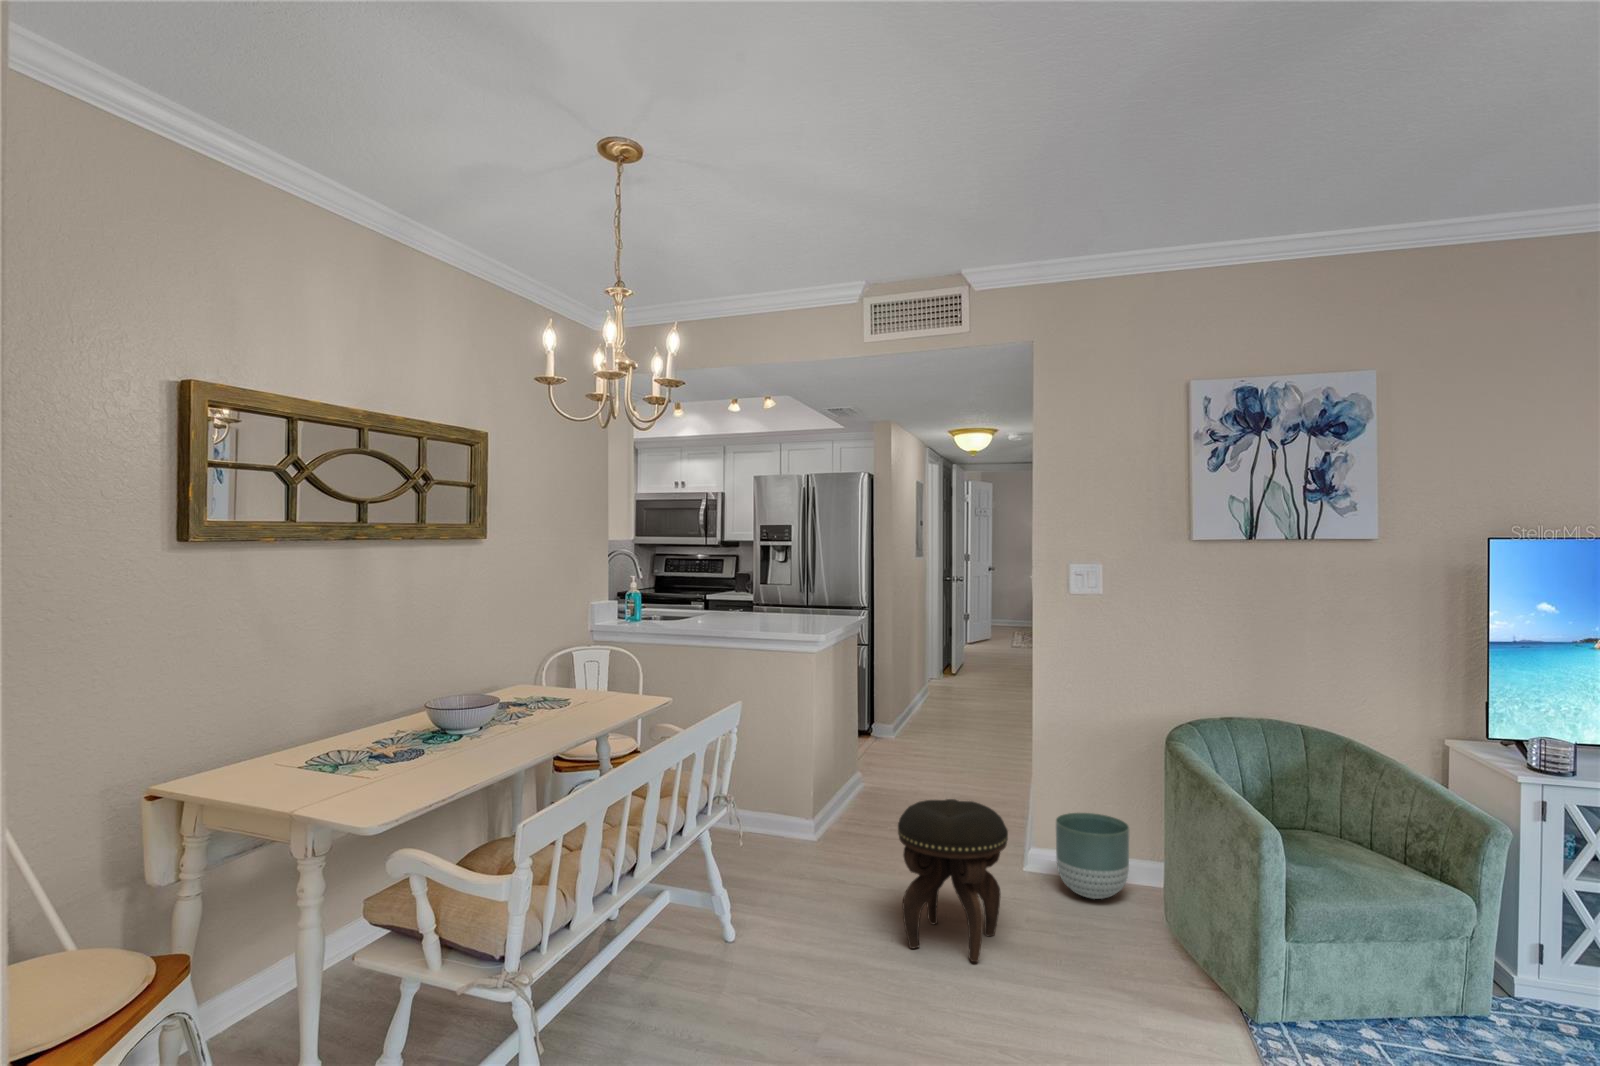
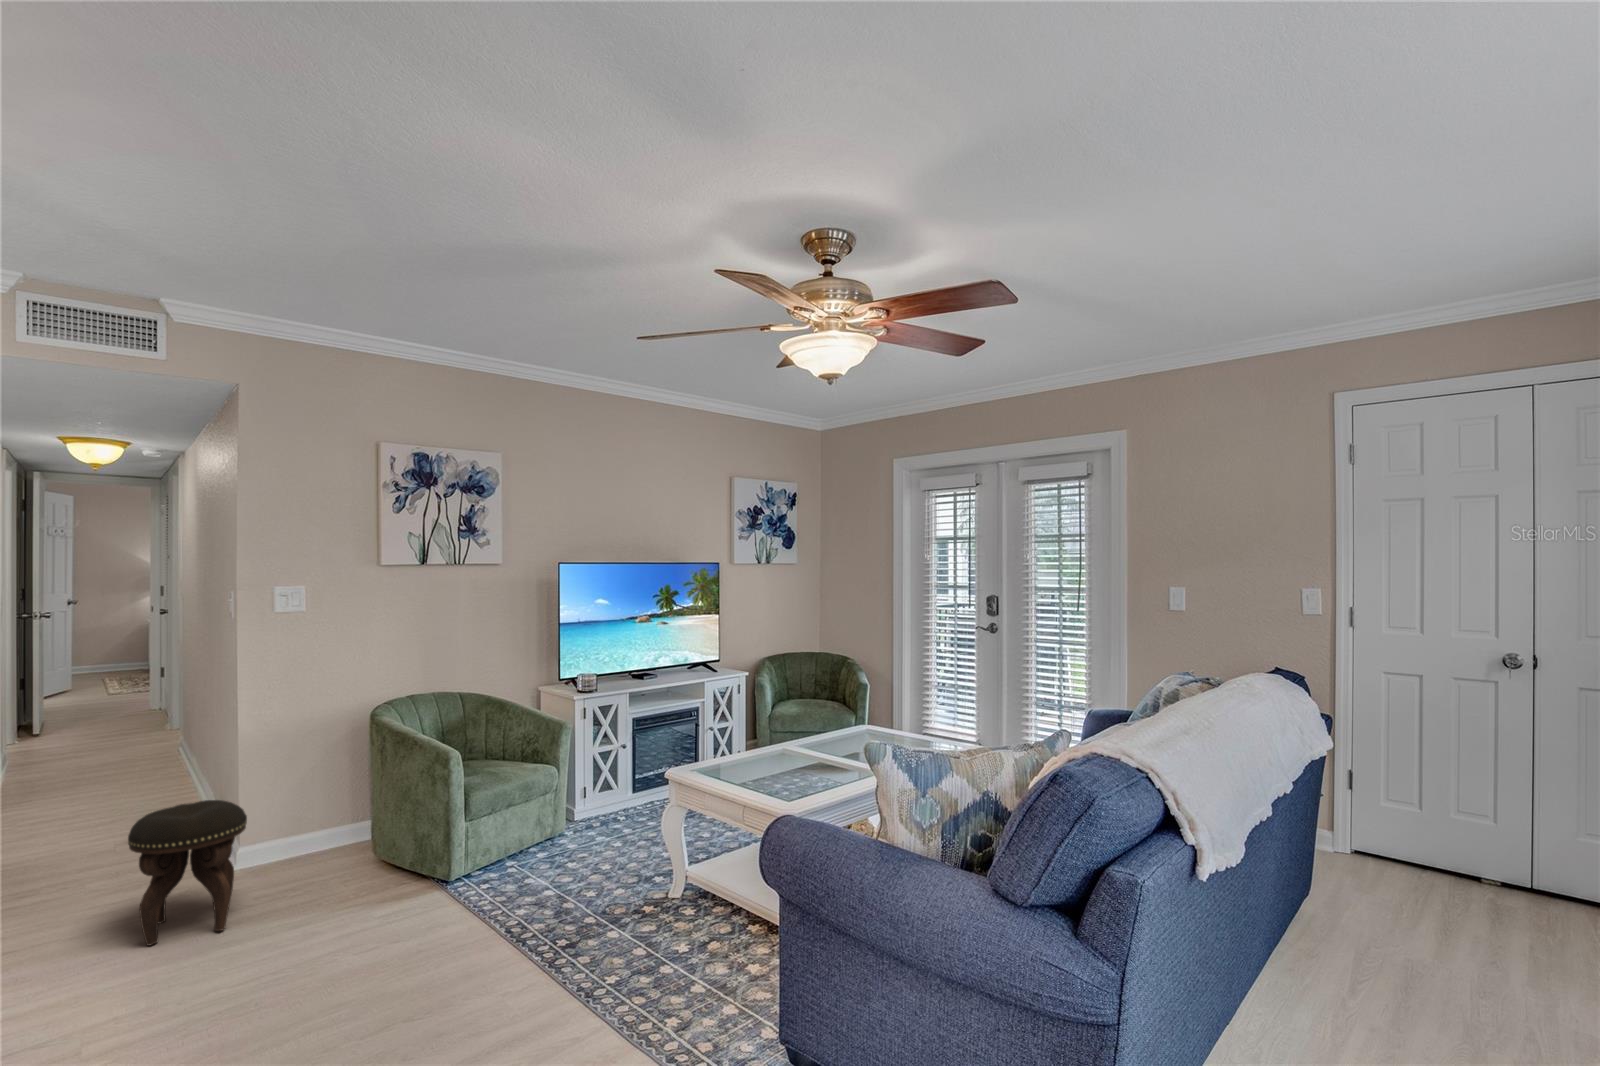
planter: present [1056,813,1129,899] -> none [269,789,335,858]

